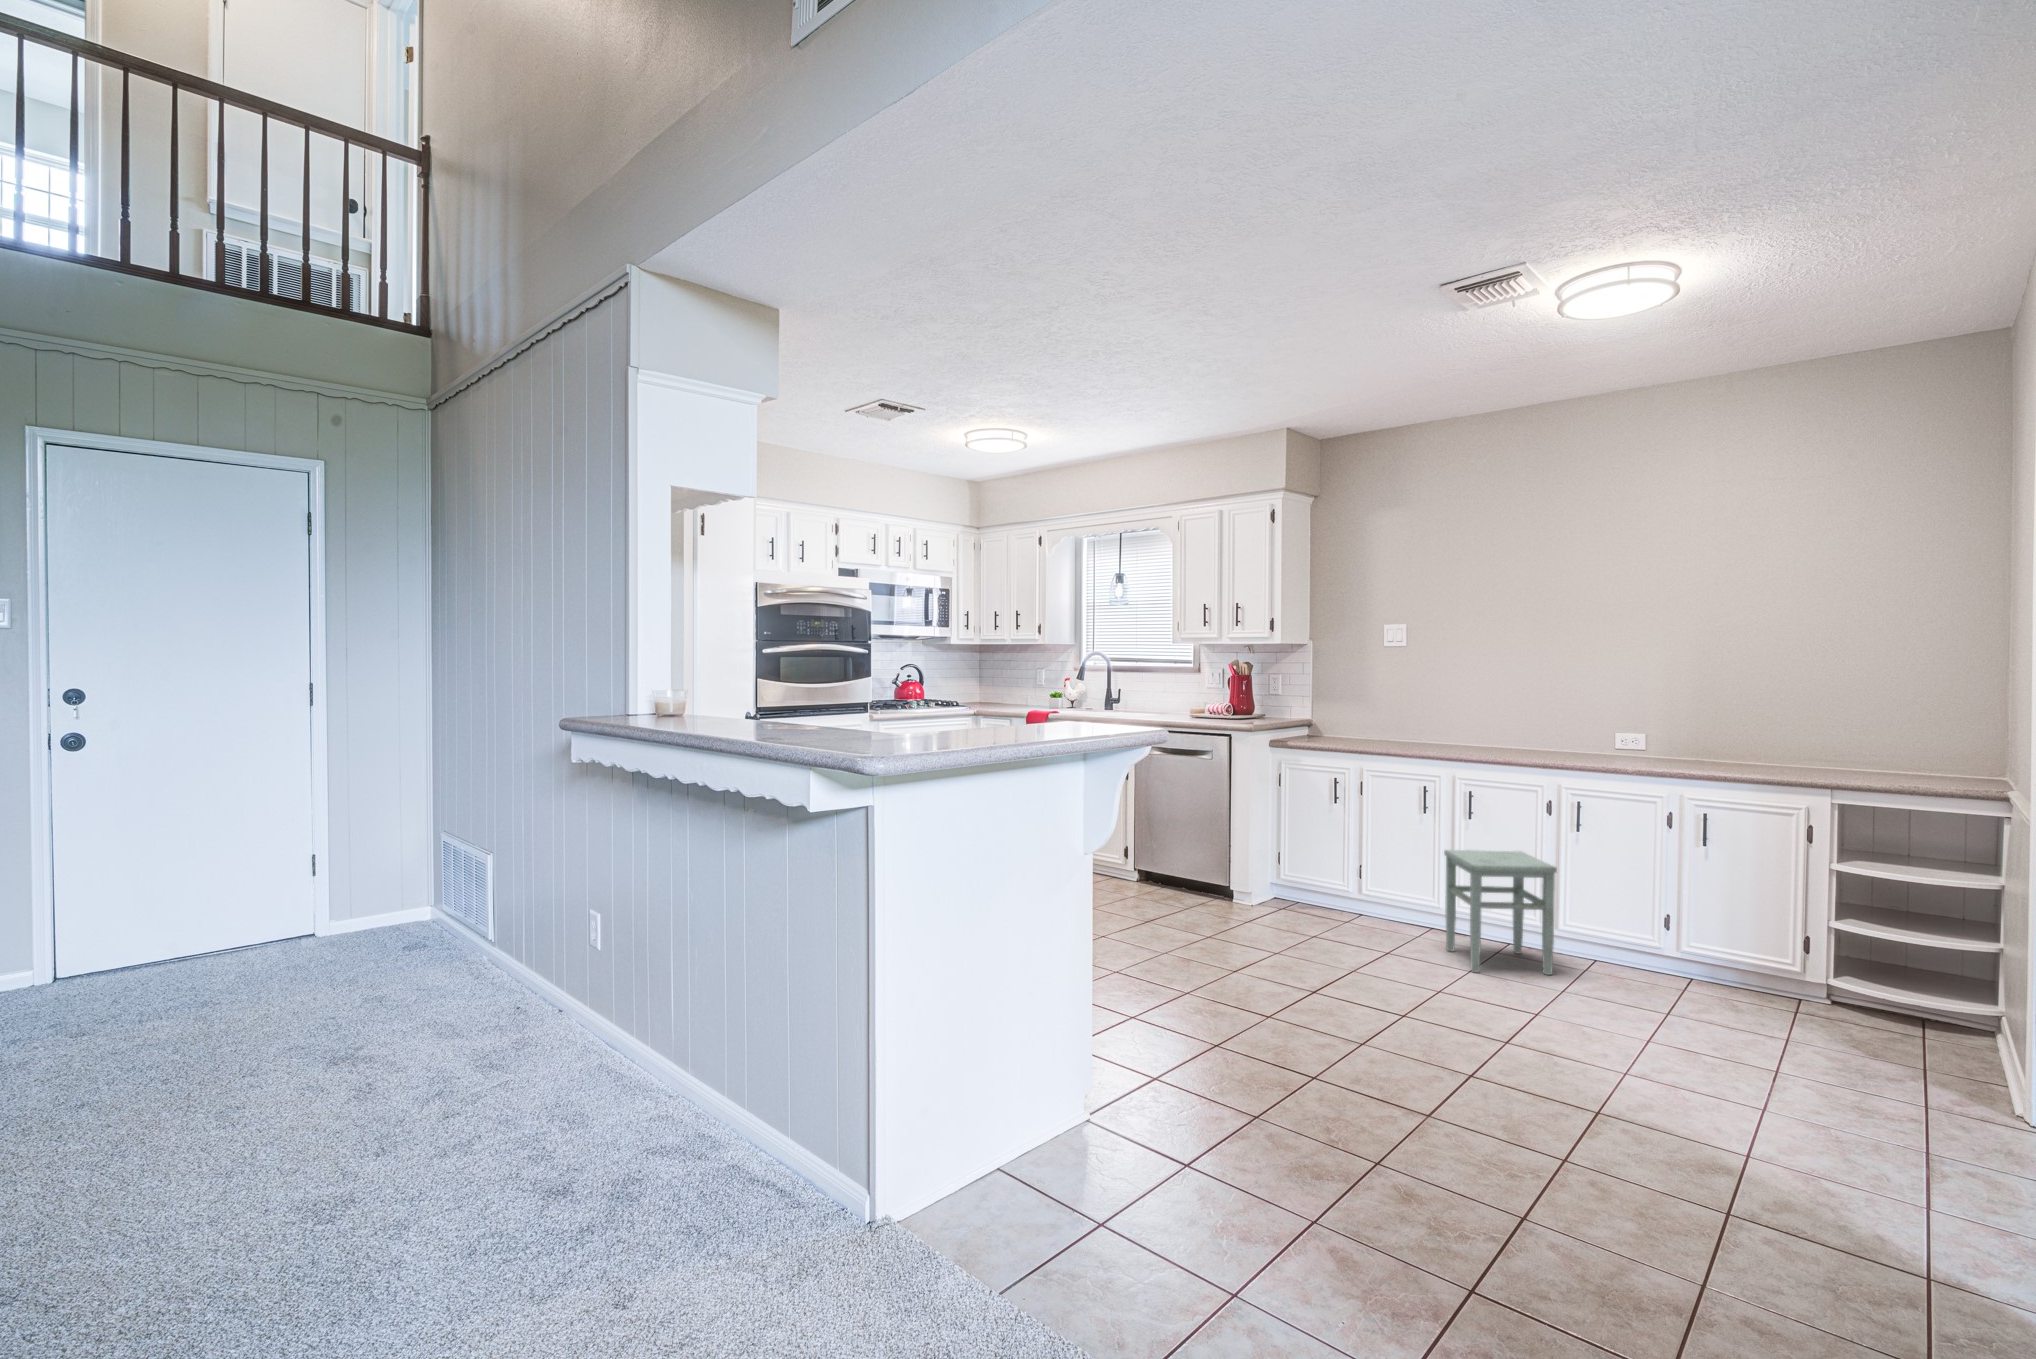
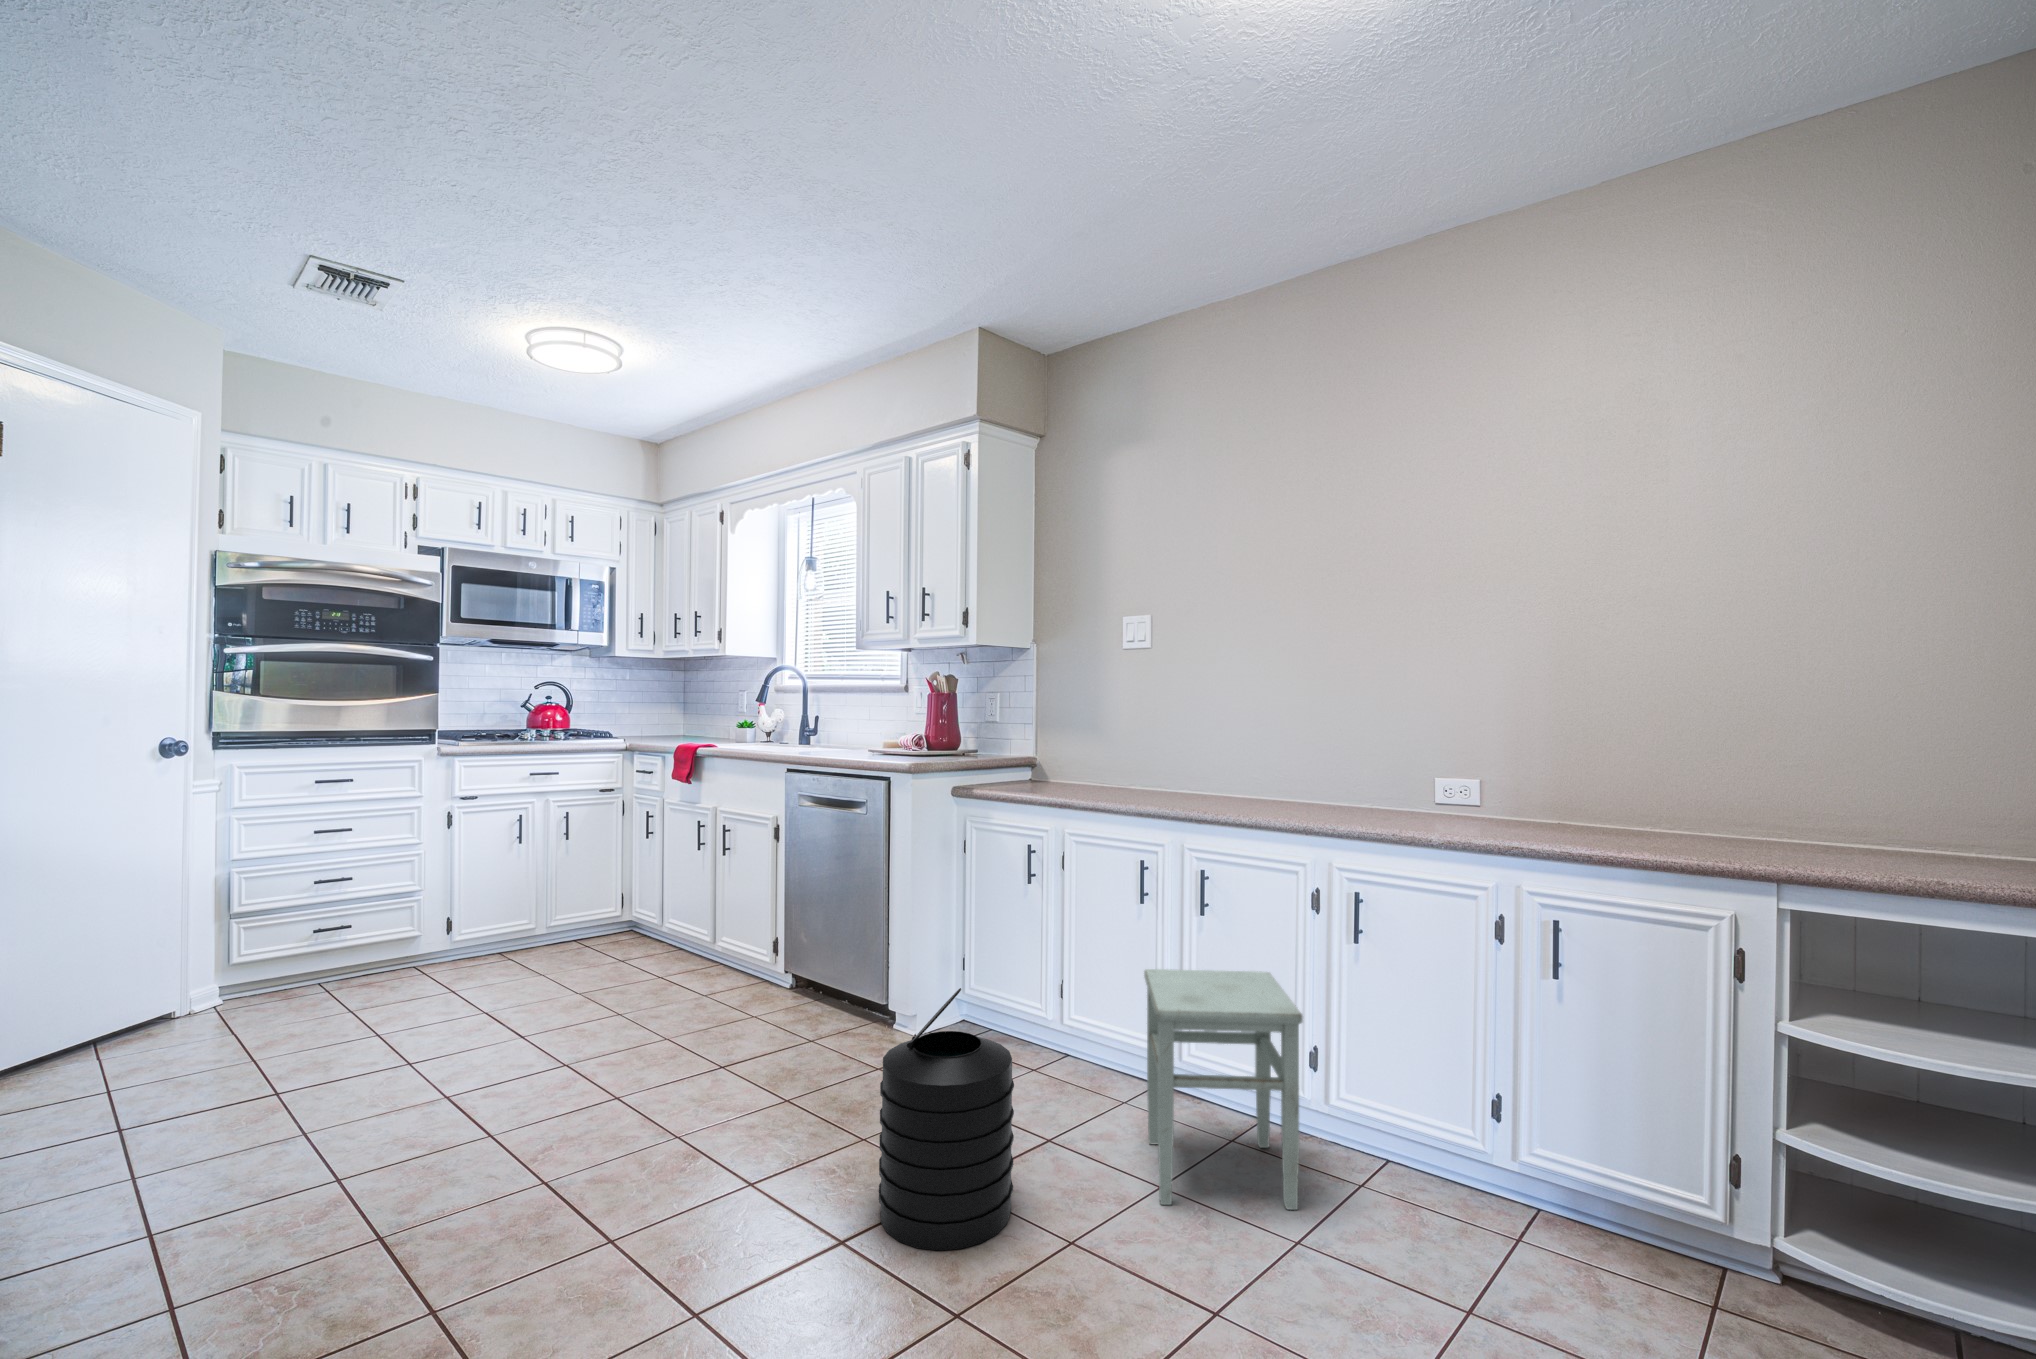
trash can: none [1316,852,1395,984] -> present [879,988,1014,1251]

